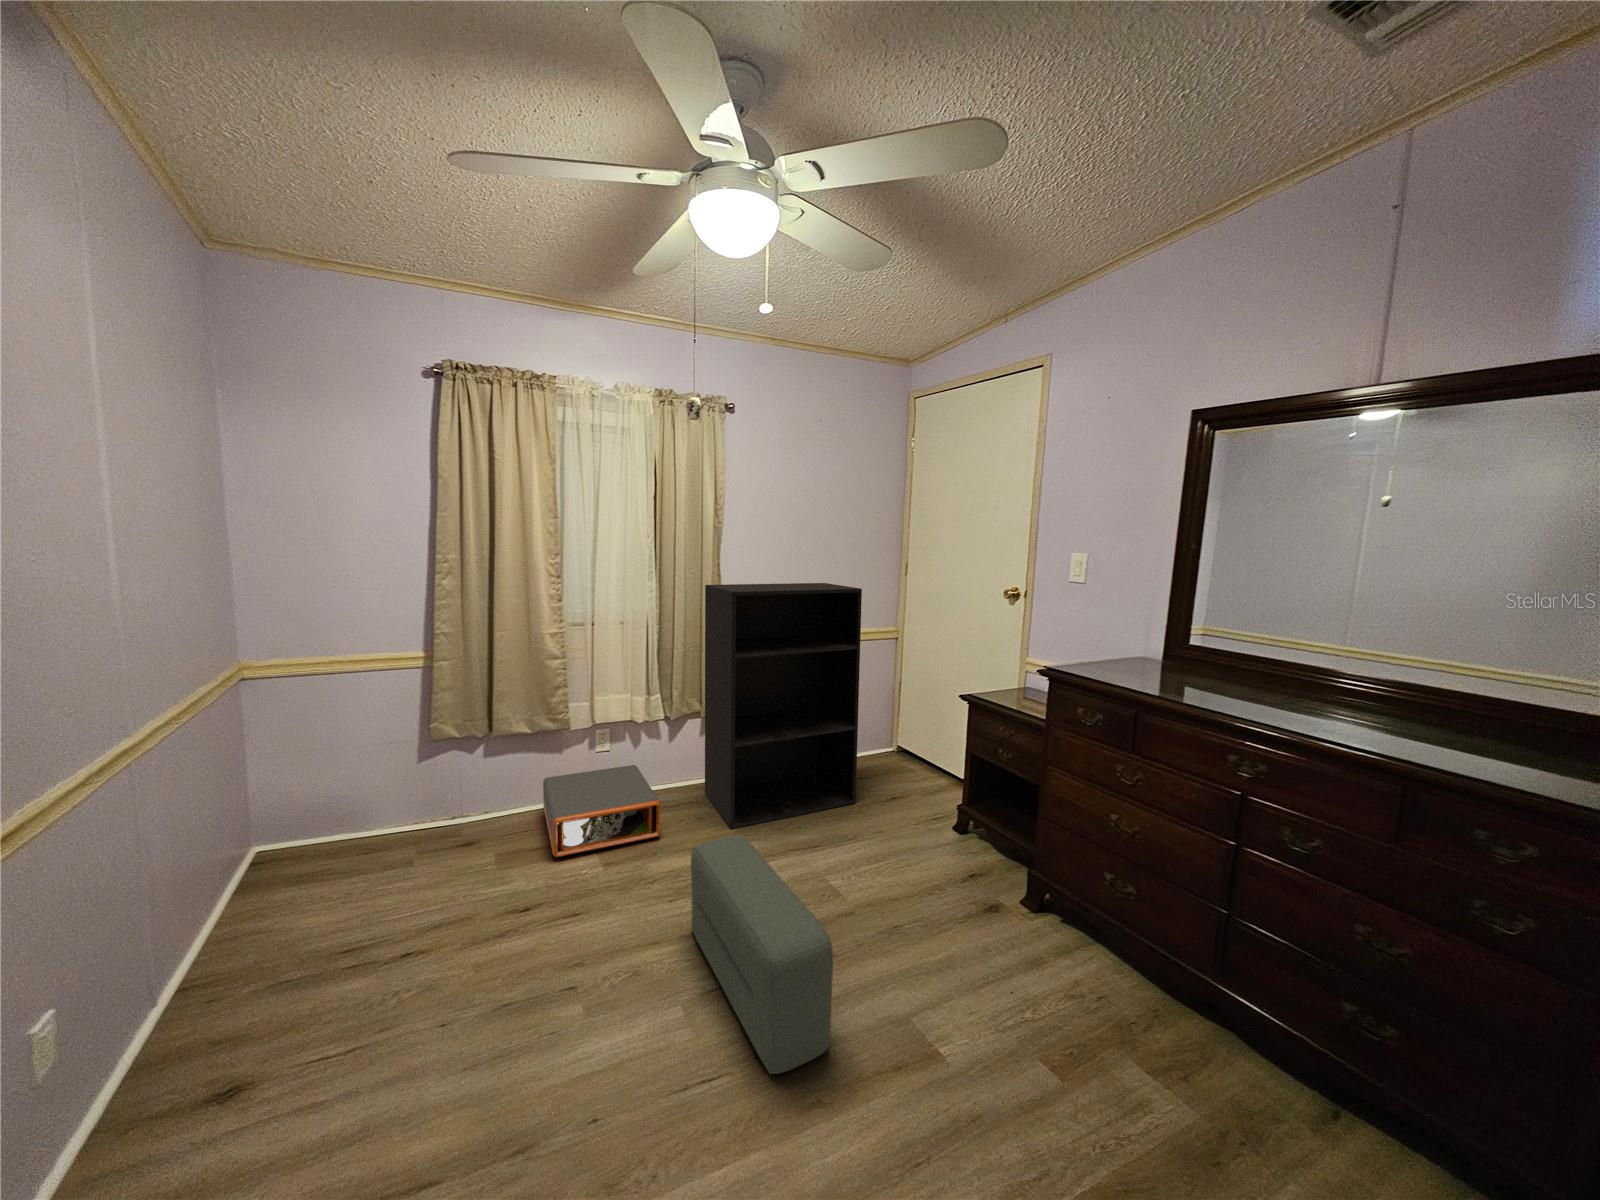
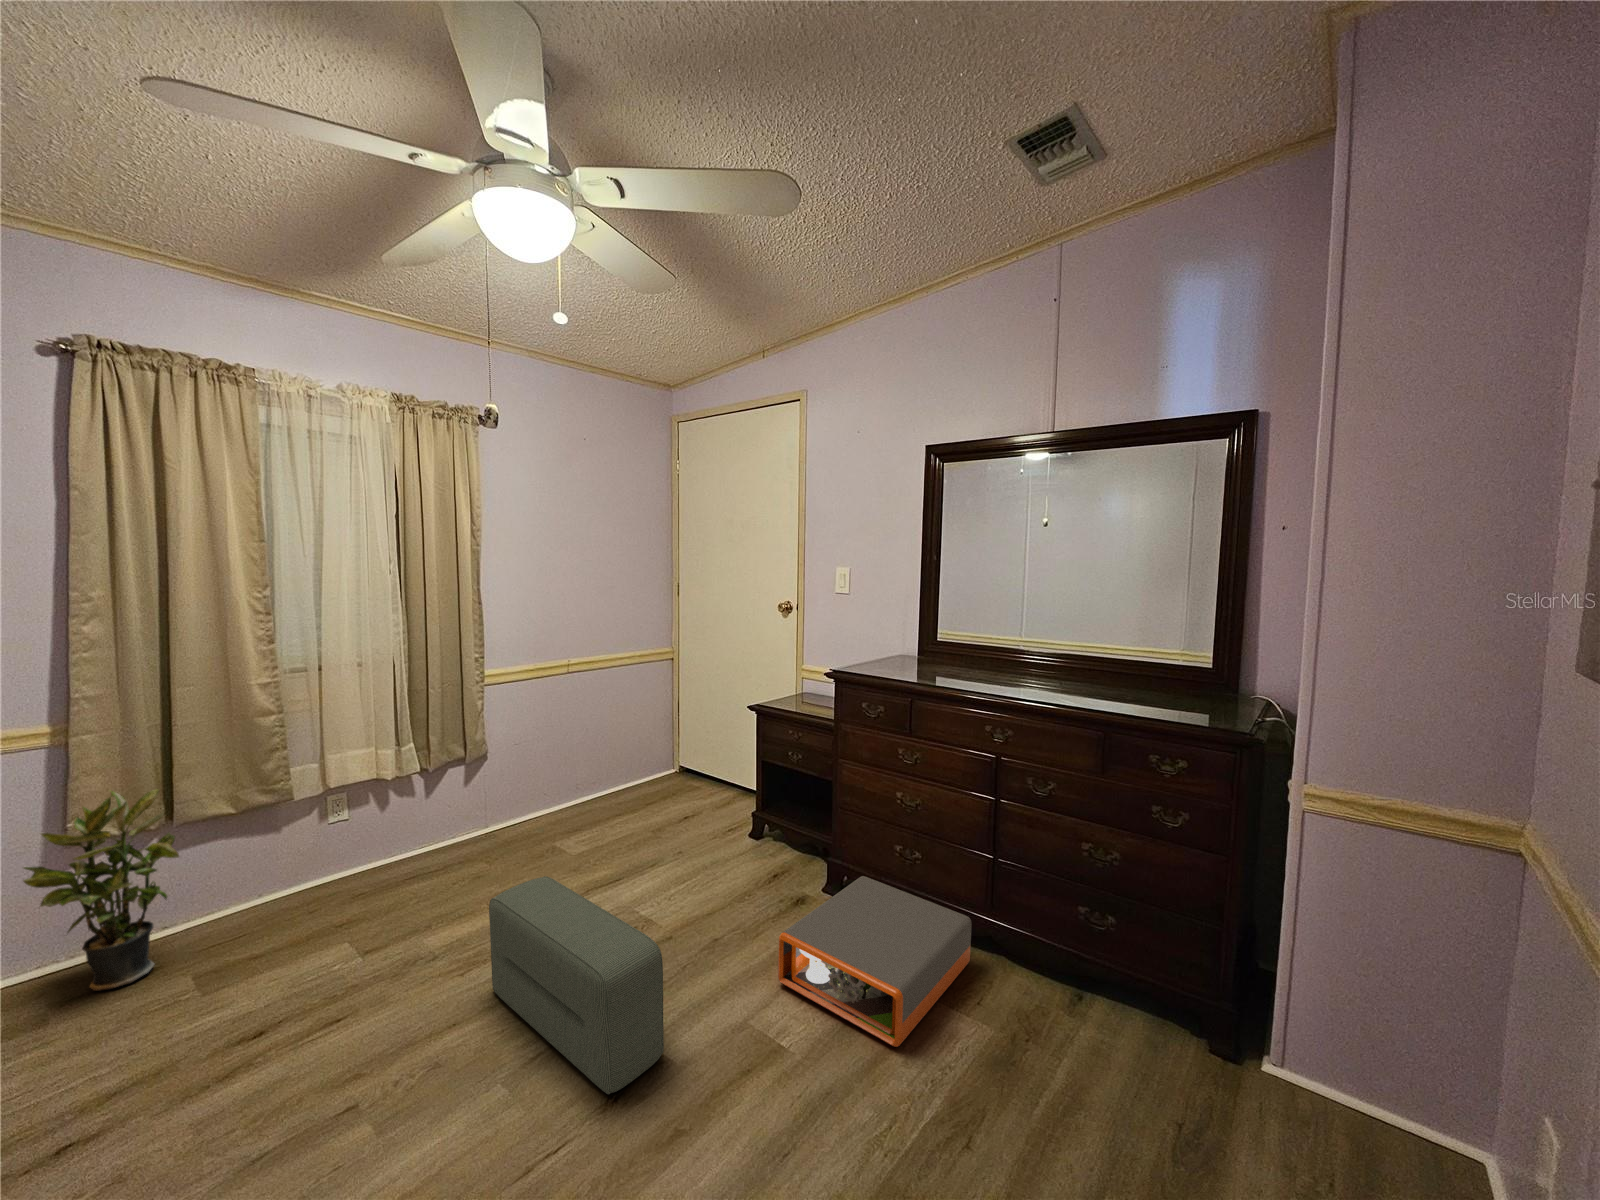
bookshelf: present [705,583,862,829] -> none [467,604,651,881]
potted plant: none [399,703,492,852] -> present [23,789,179,991]
storage box: present [543,765,661,857] -> present [778,876,971,1047]

